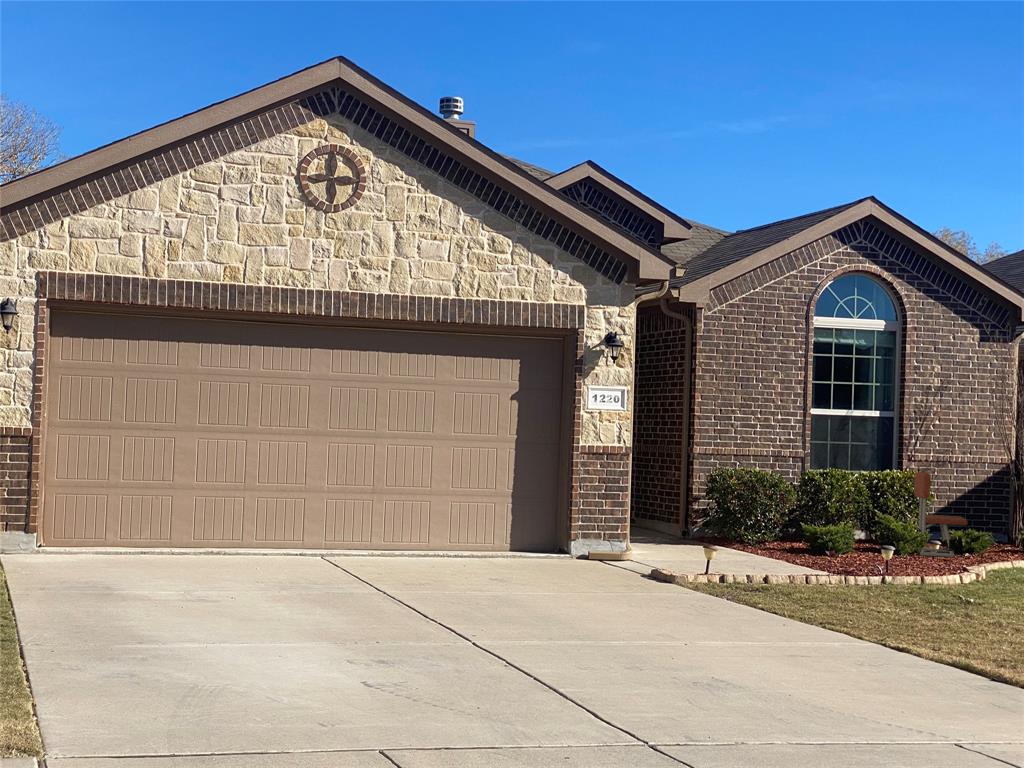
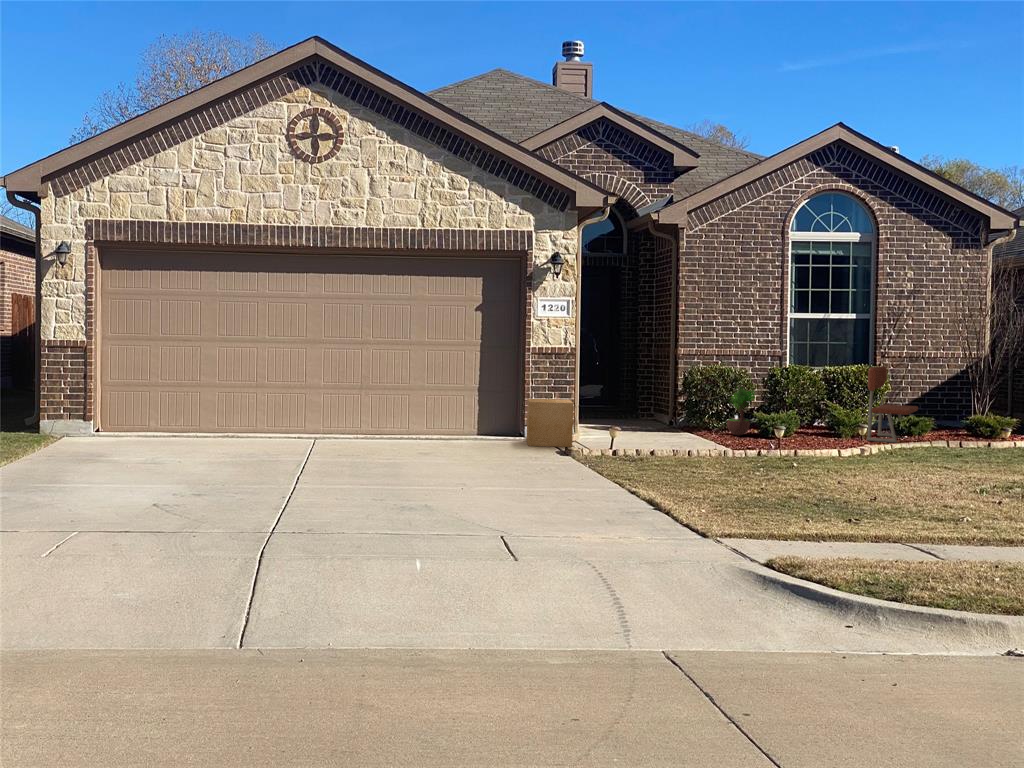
potted tree: none [768,491,804,551] -> present [727,389,754,435]
cardboard box: none [574,507,643,564] -> present [526,399,573,447]

